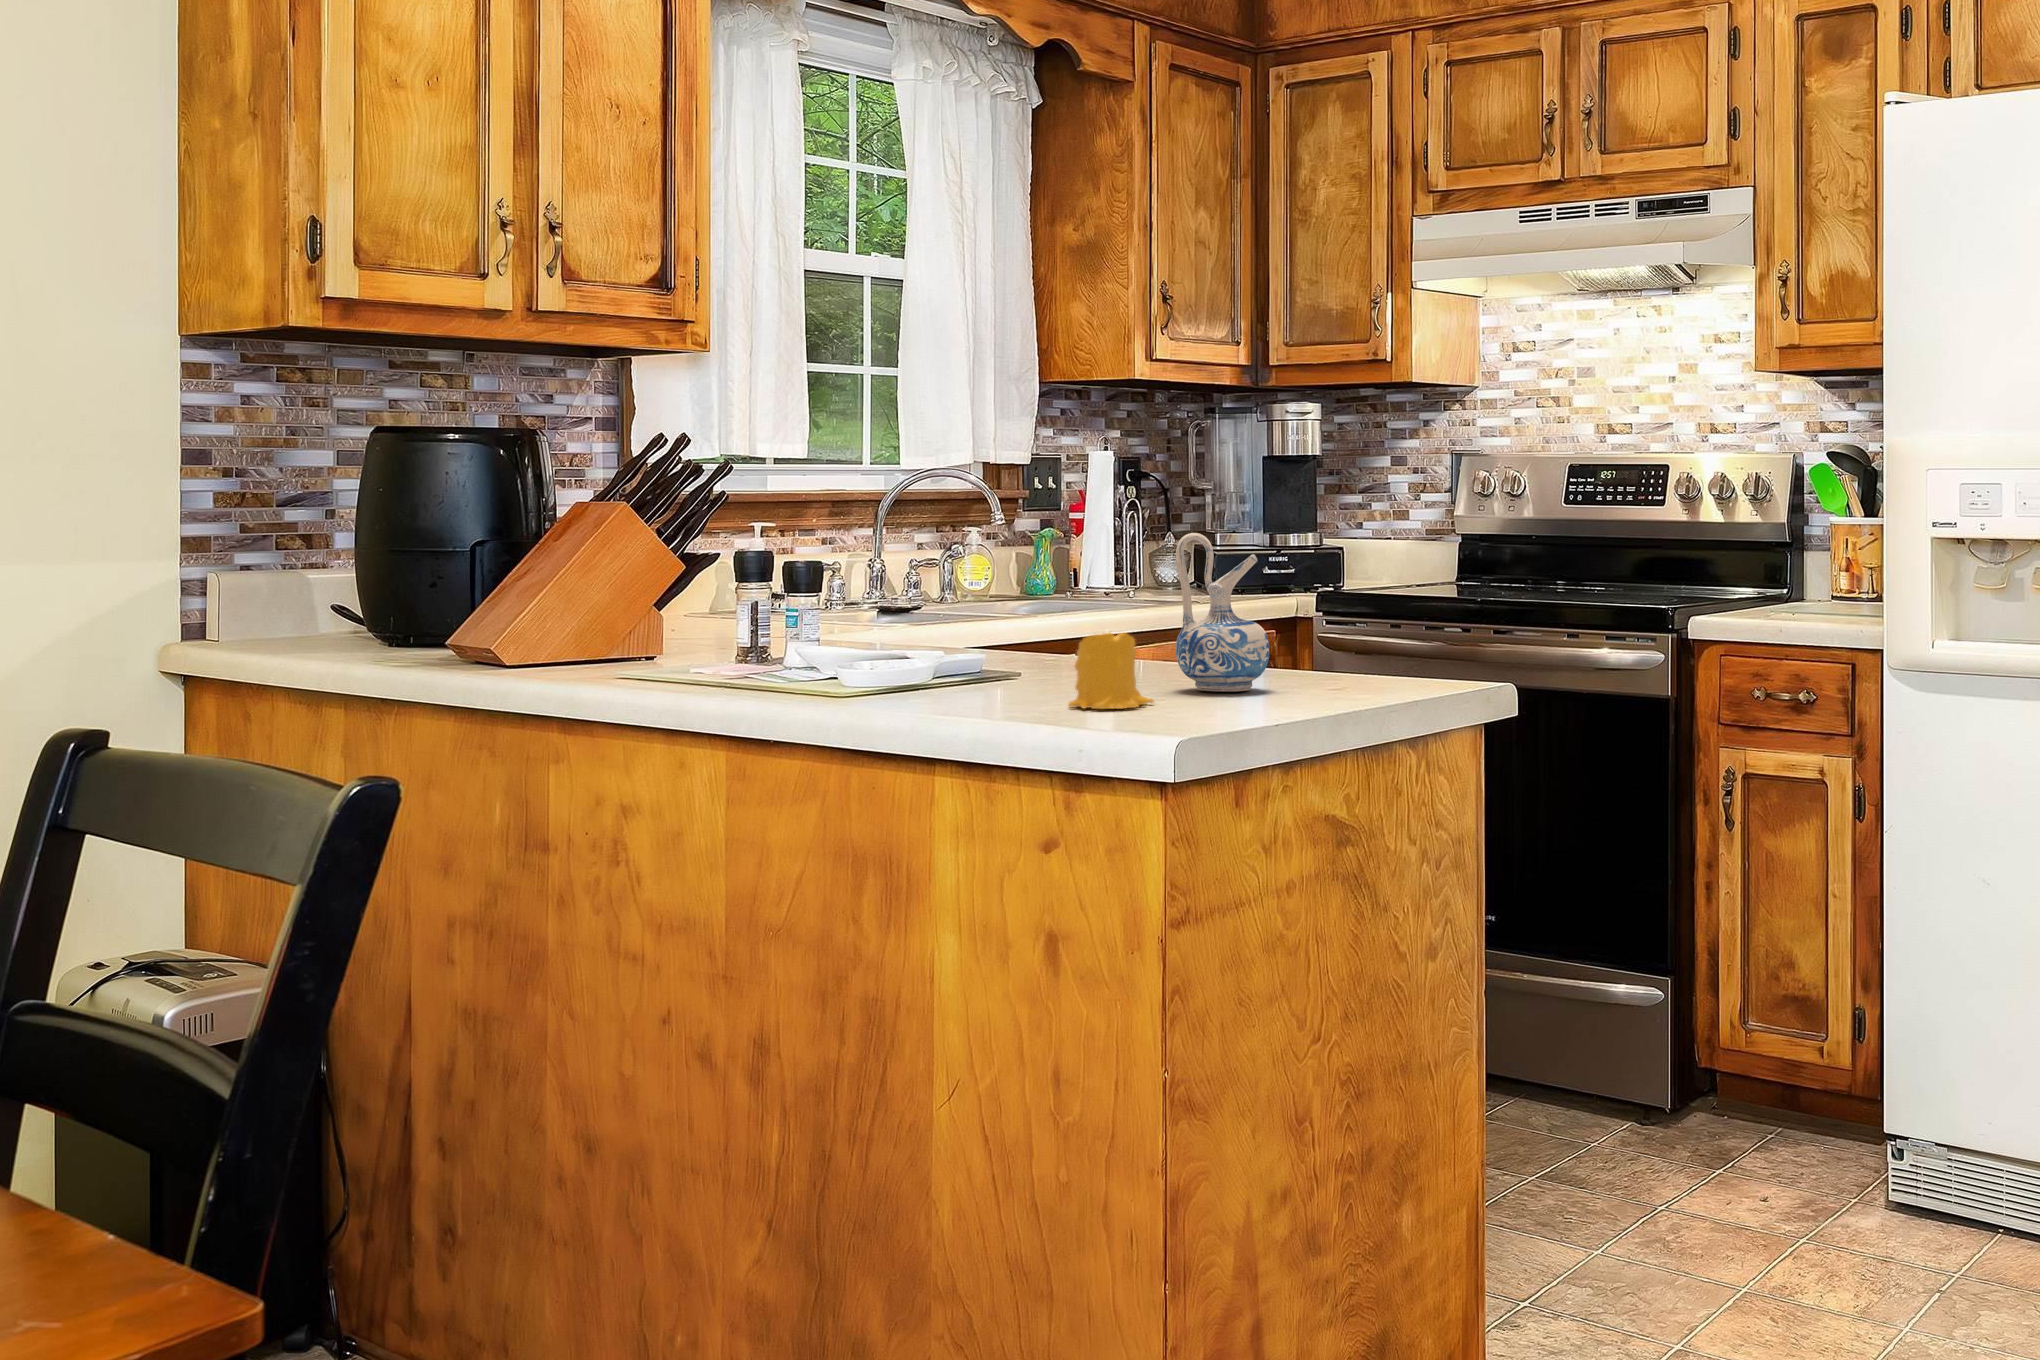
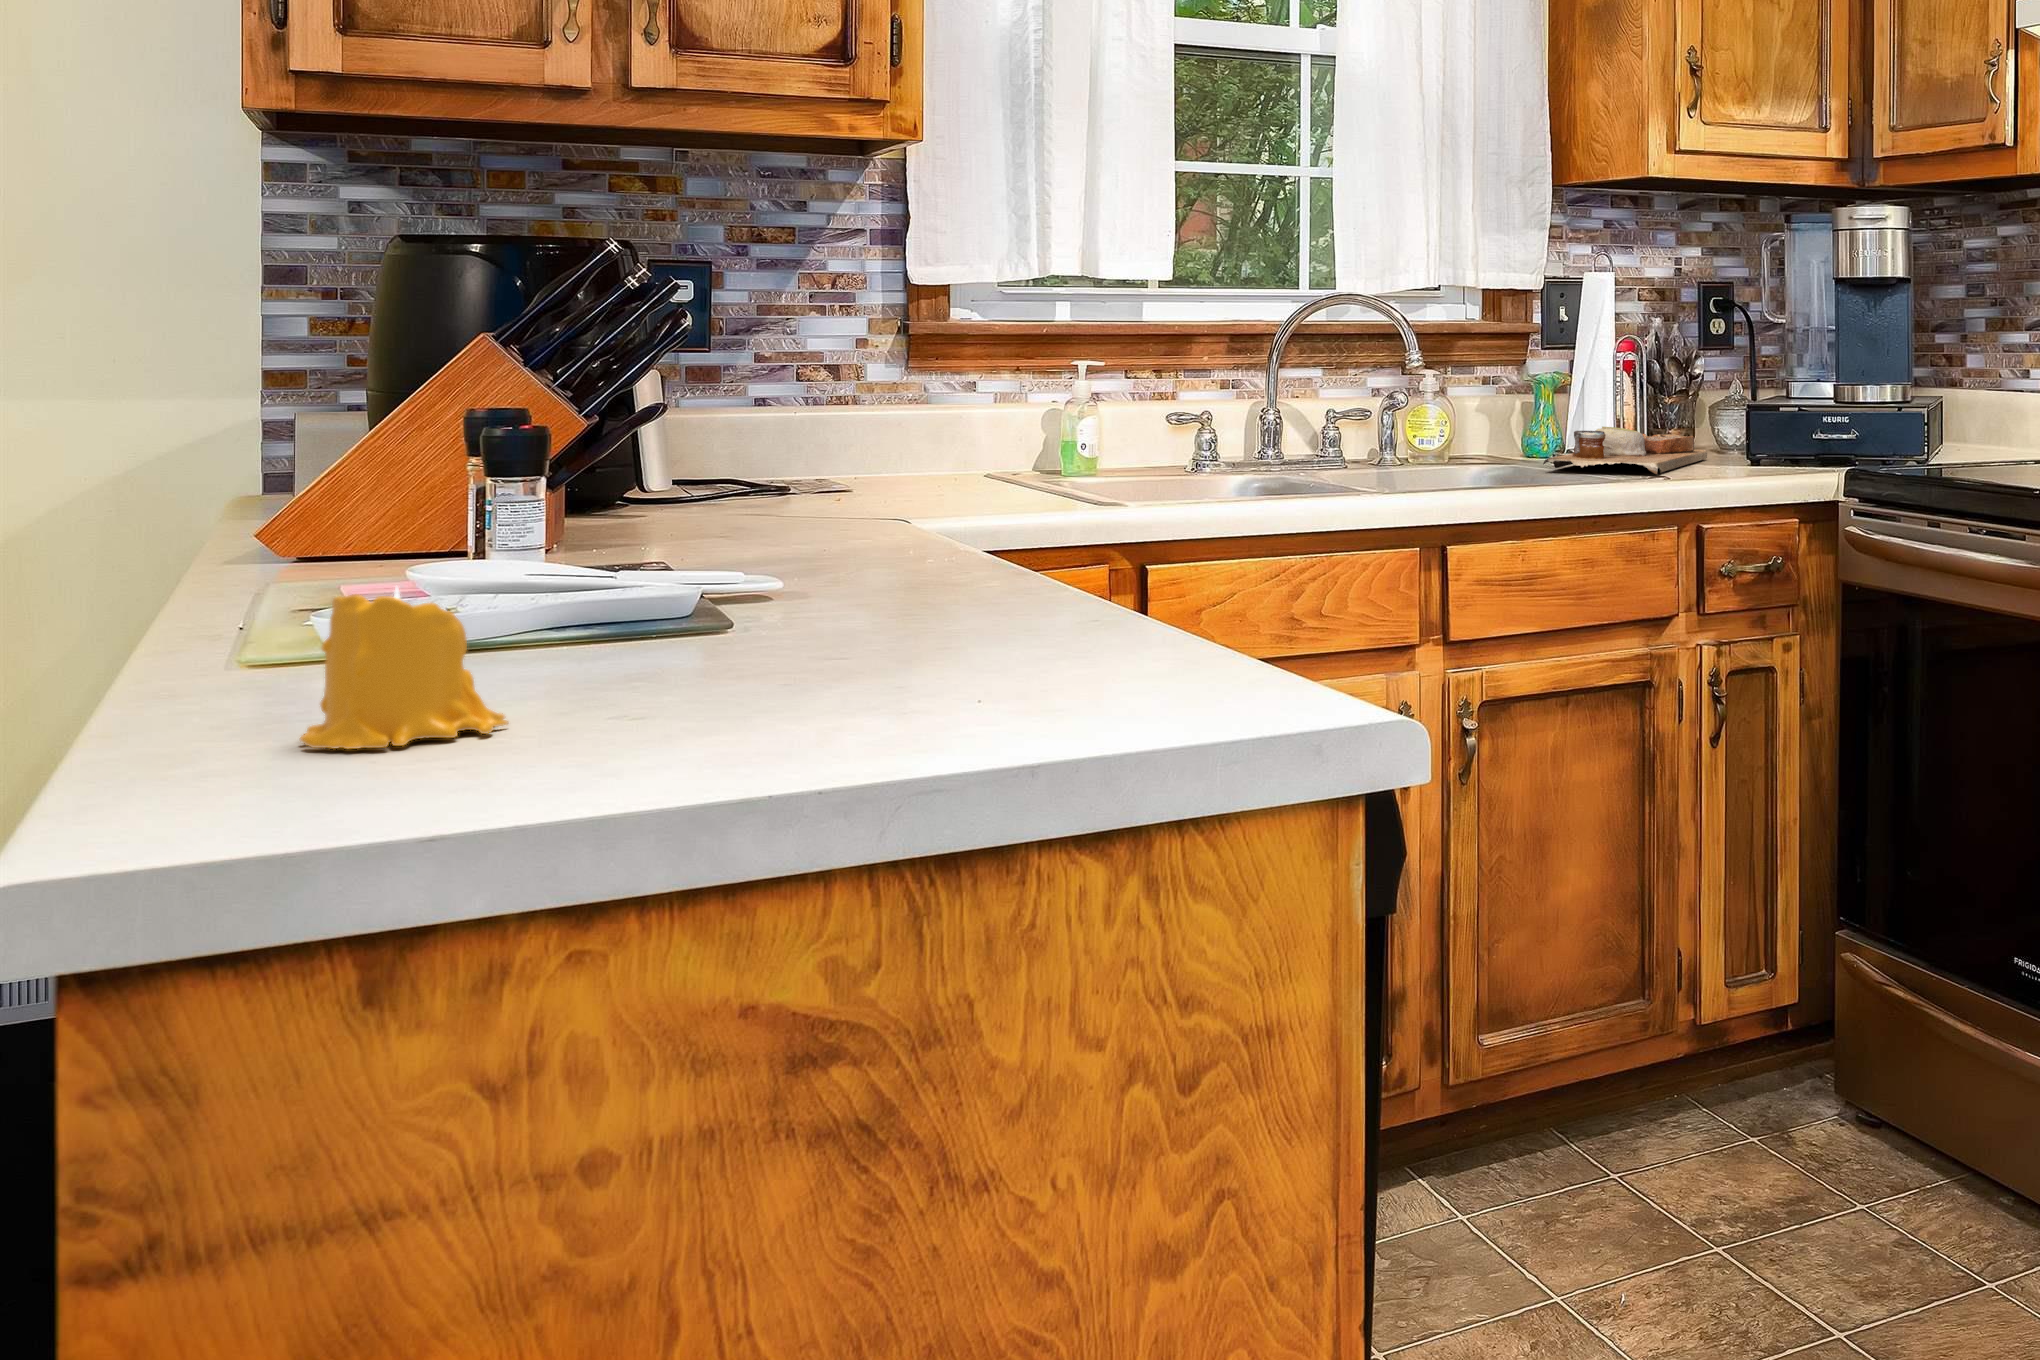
ceramic pitcher: present [1176,533,1269,691] -> none [696,398,886,705]
cutting board: none [1091,567,1184,600] -> present [1543,427,1707,474]

